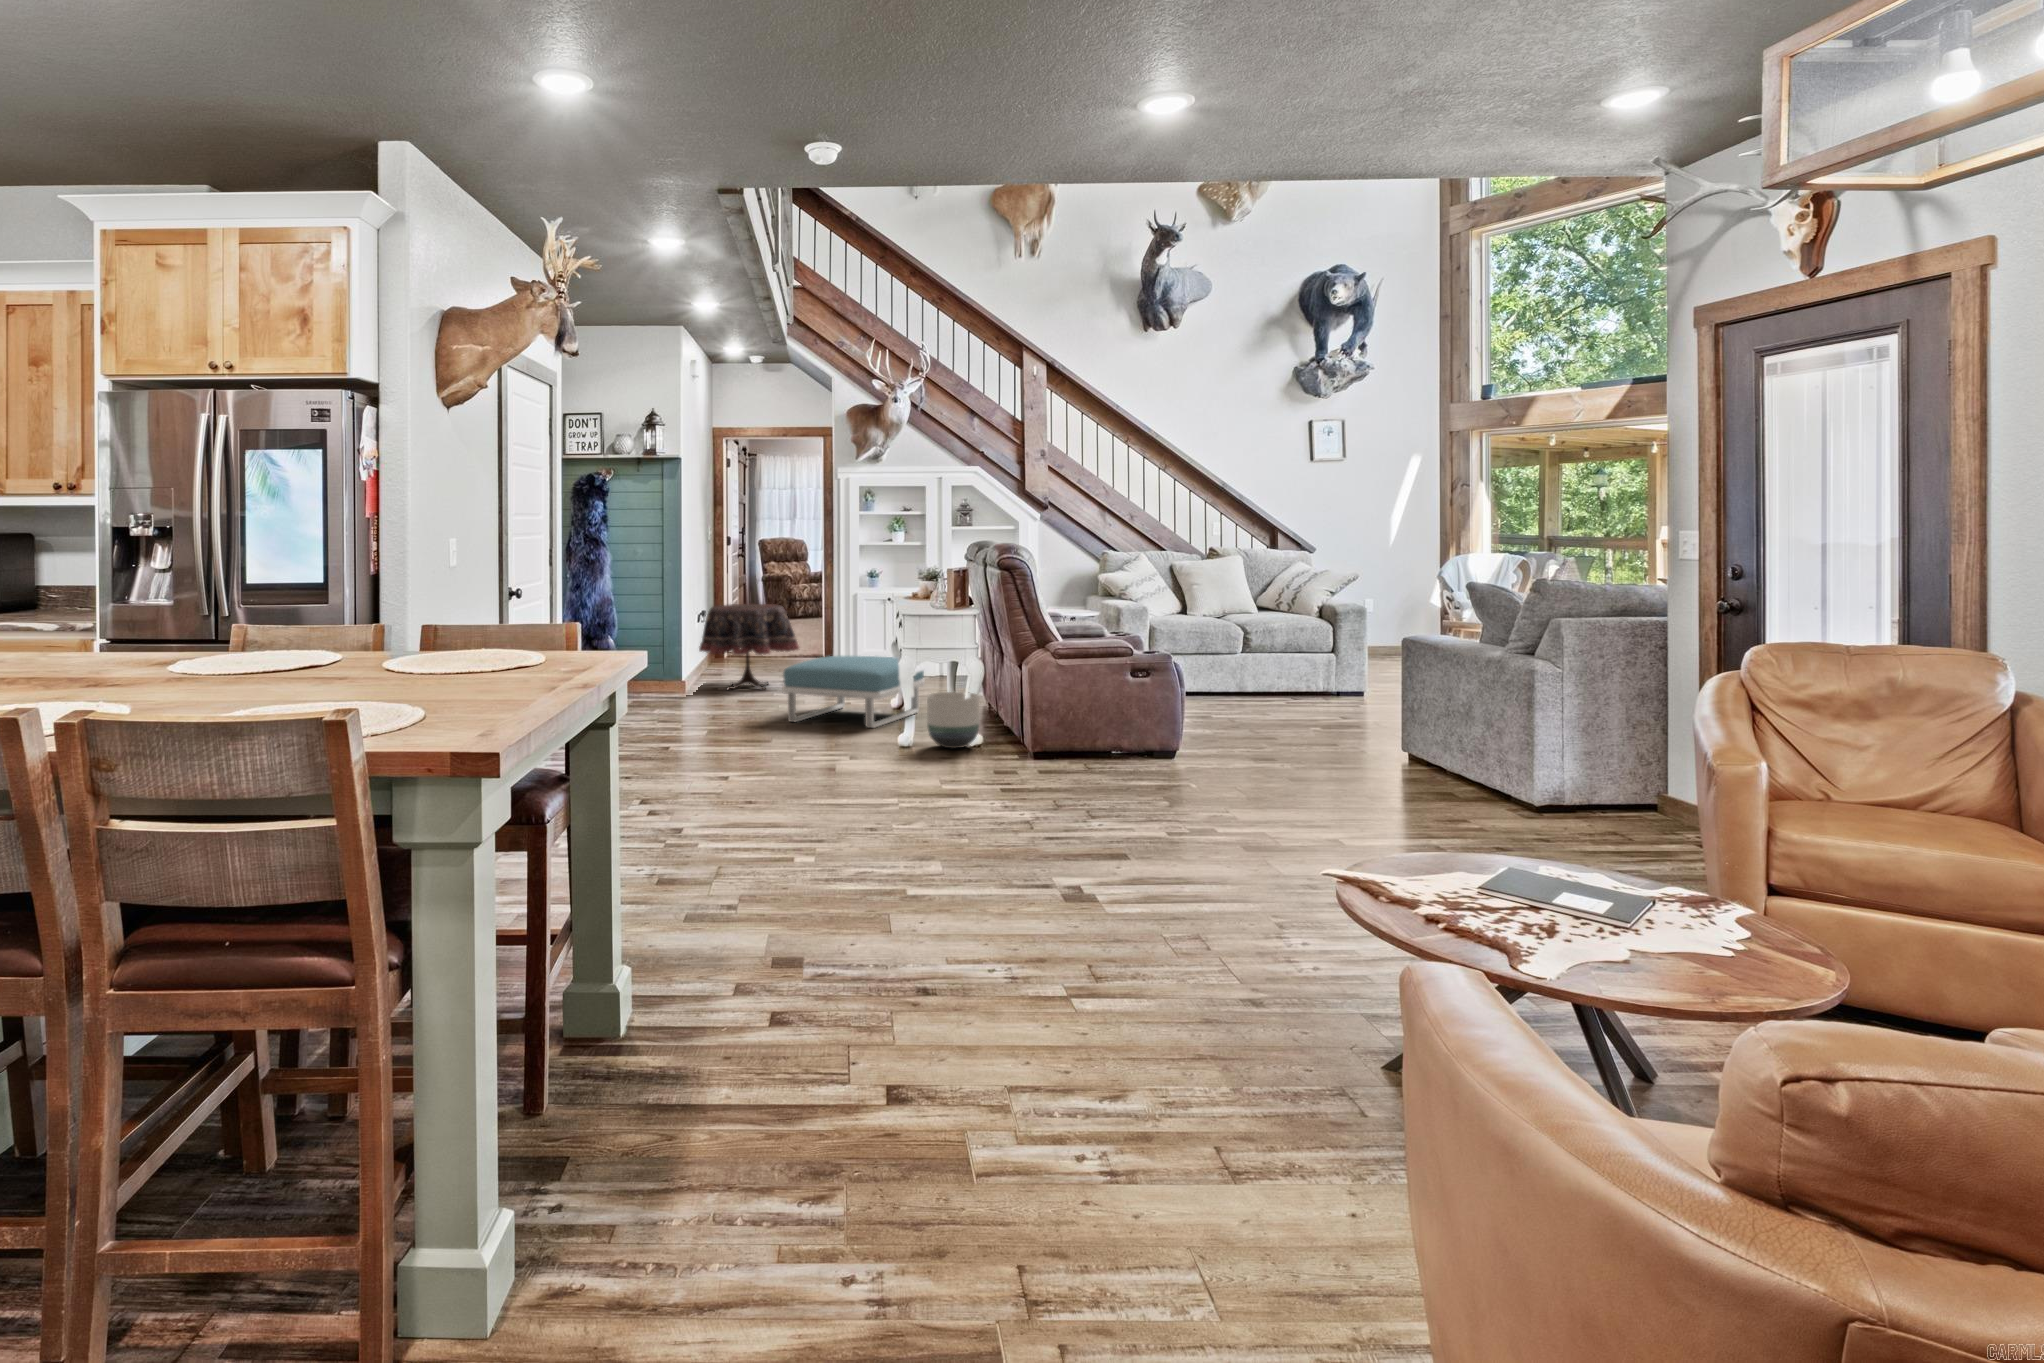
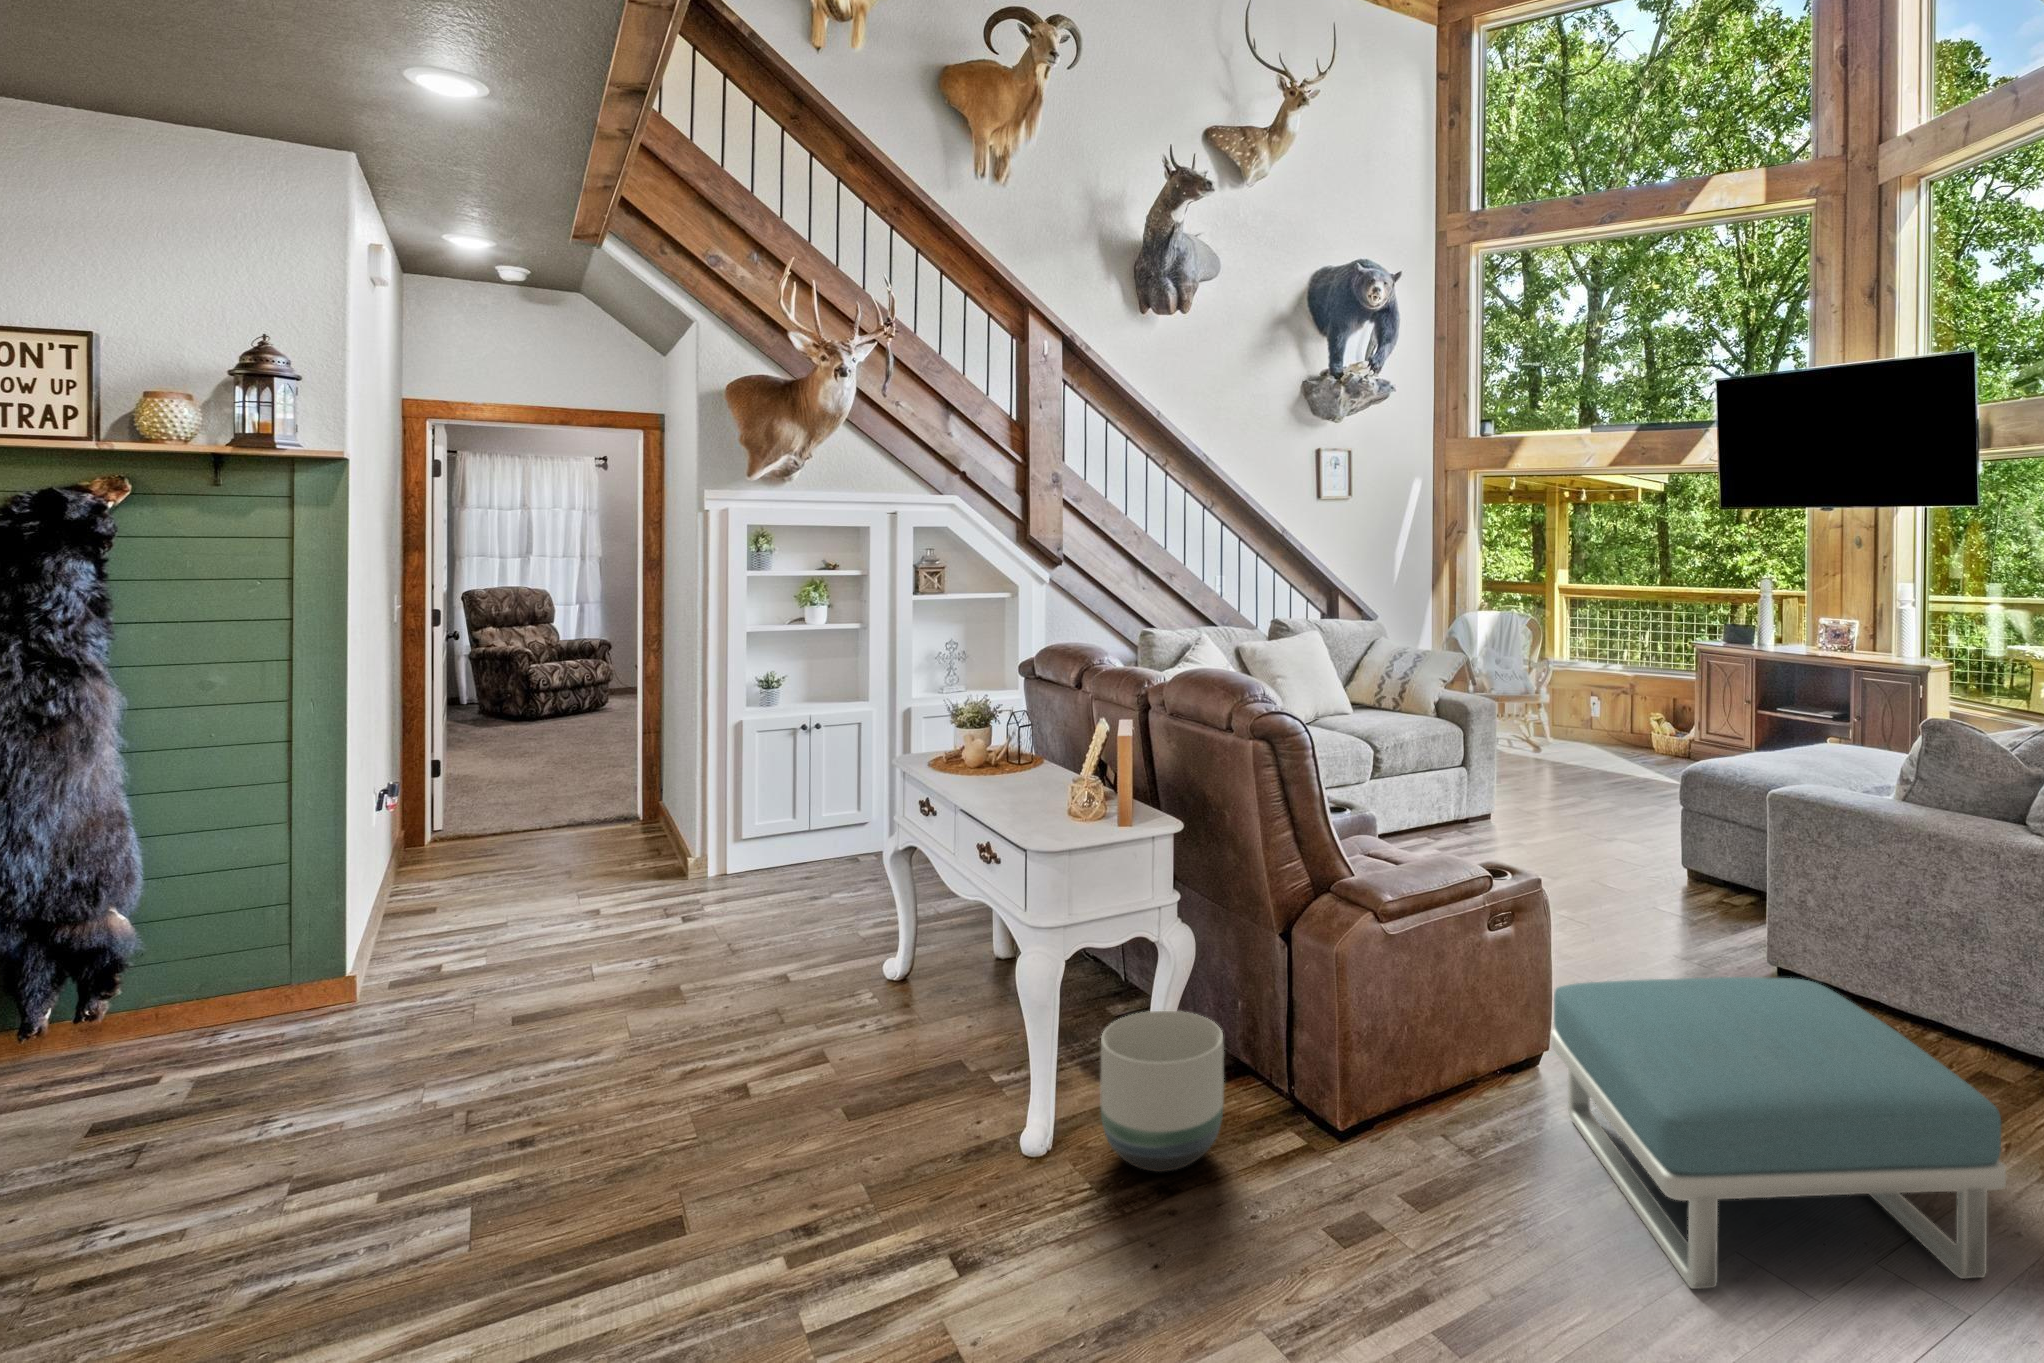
side table: present [699,604,799,690] -> none [386,753,627,951]
footstool: present [782,656,925,728] -> present [1551,977,2006,1289]

